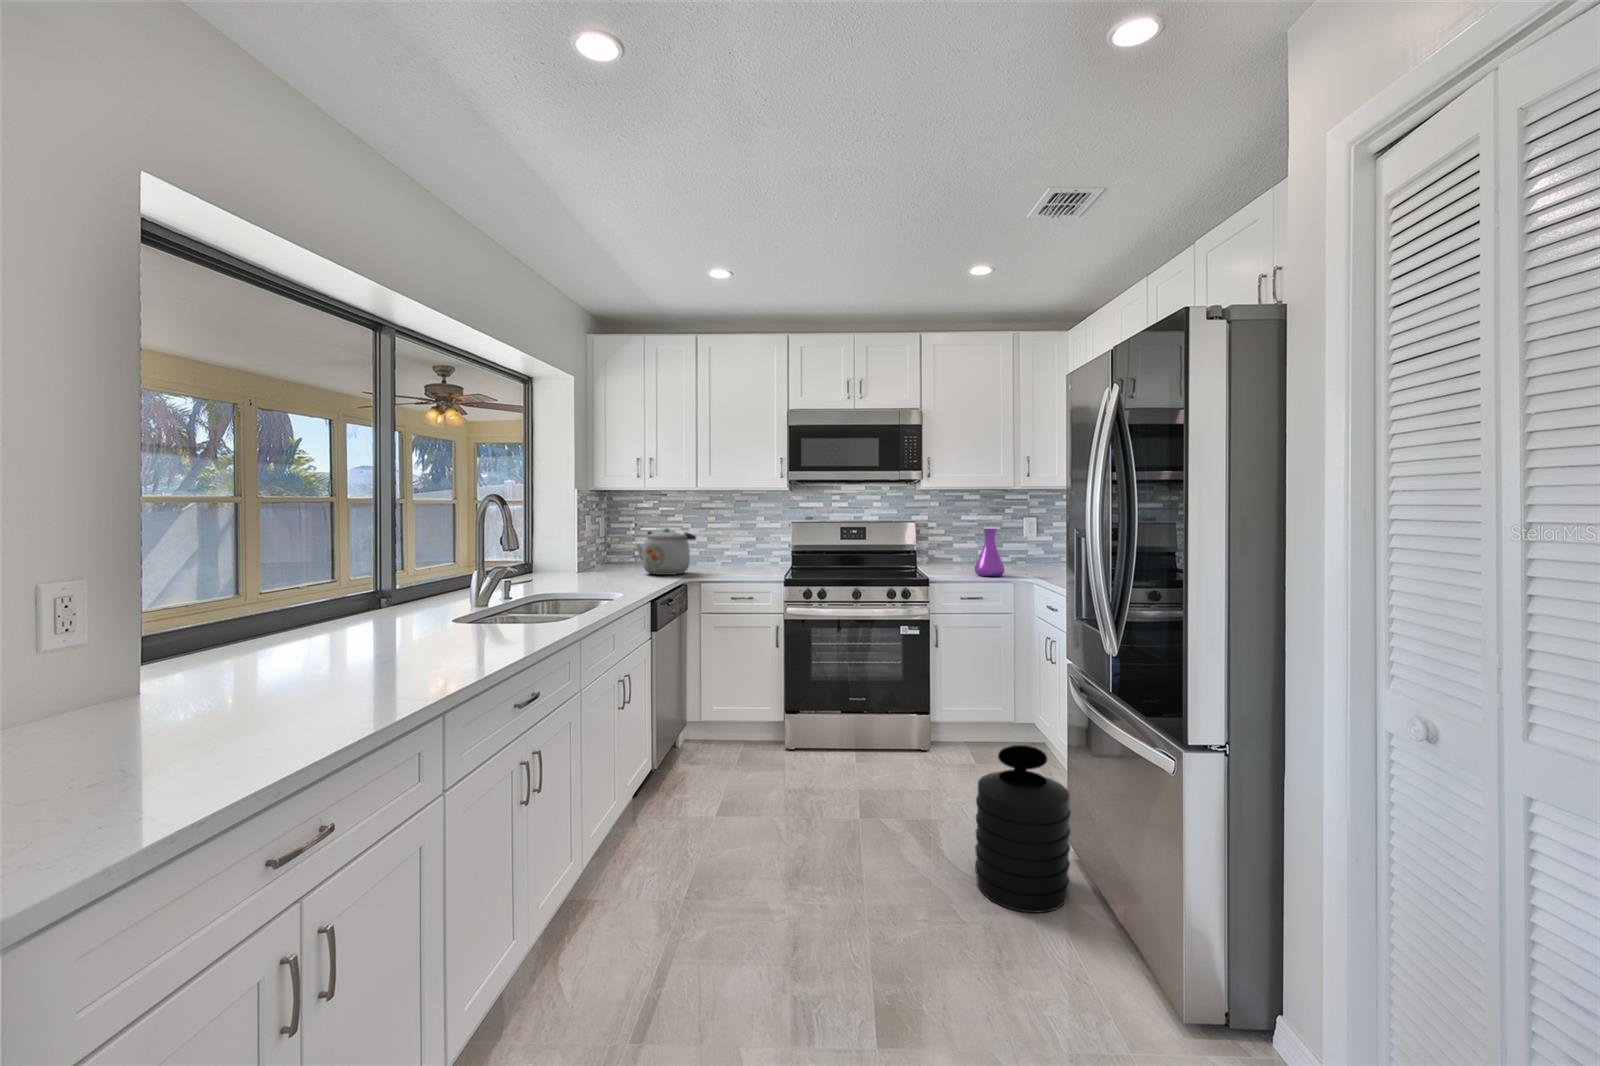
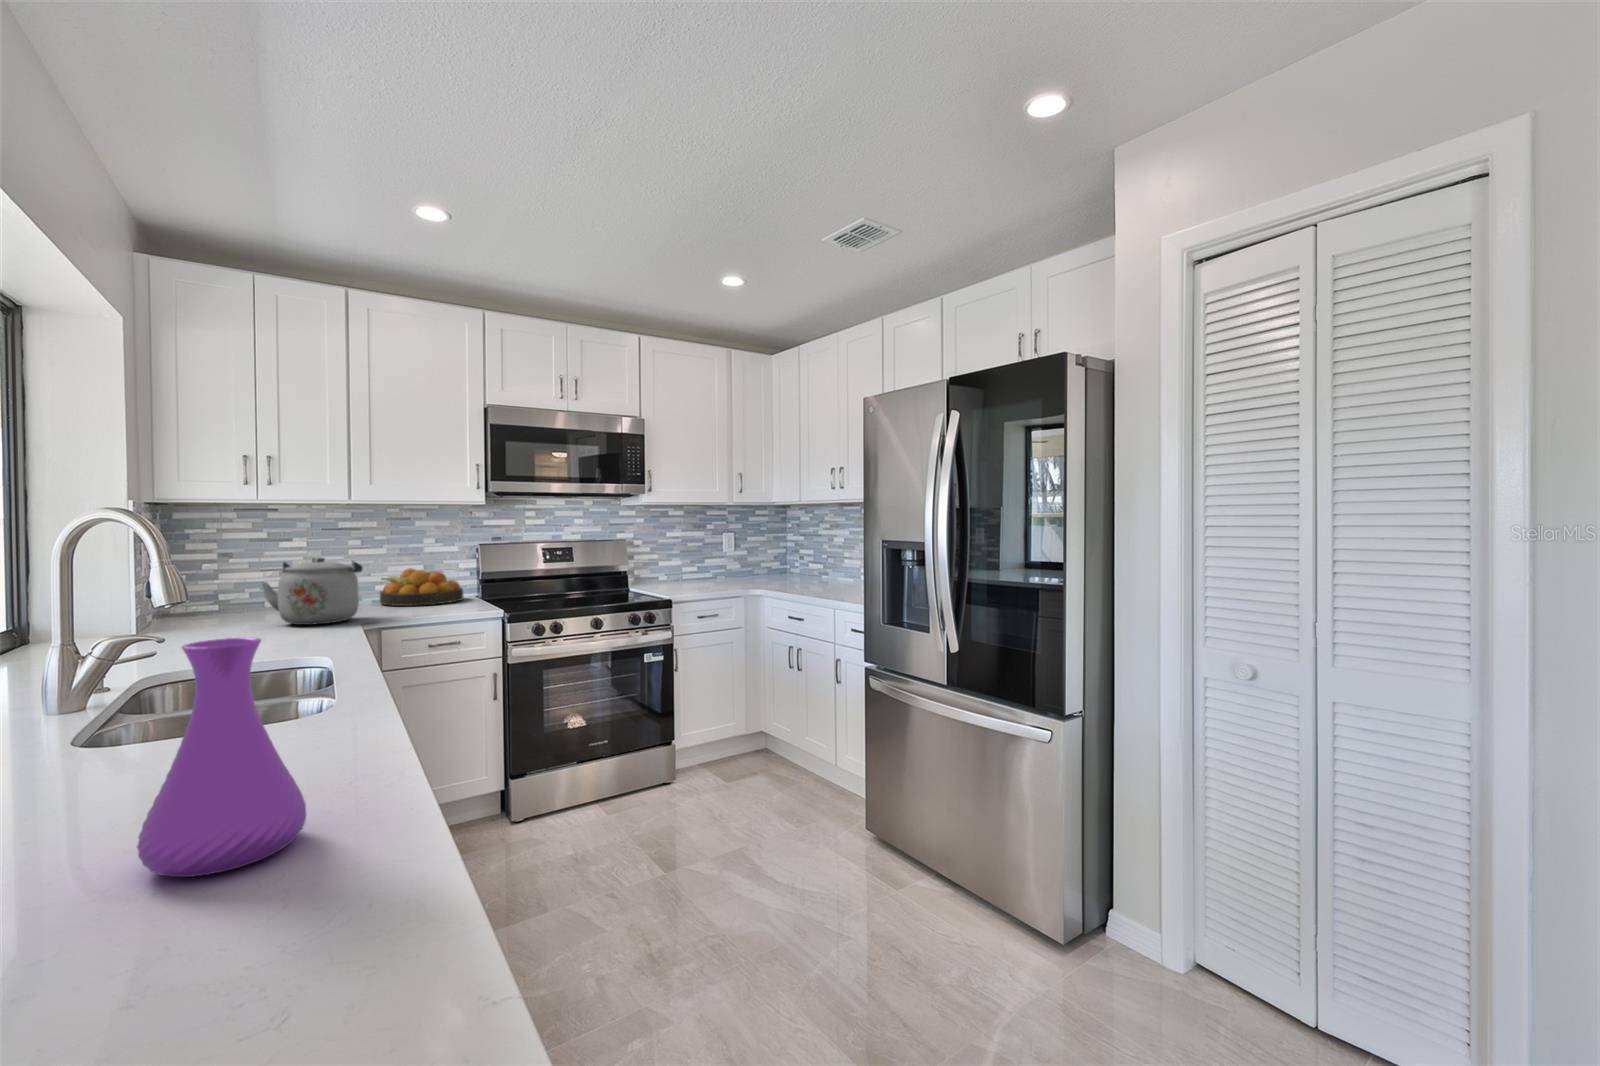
vase: present [975,529,1004,576] -> present [137,638,306,877]
fruit bowl: none [724,539,780,568] -> present [380,568,463,606]
trash can: present [975,745,1071,913] -> none [831,746,919,909]

